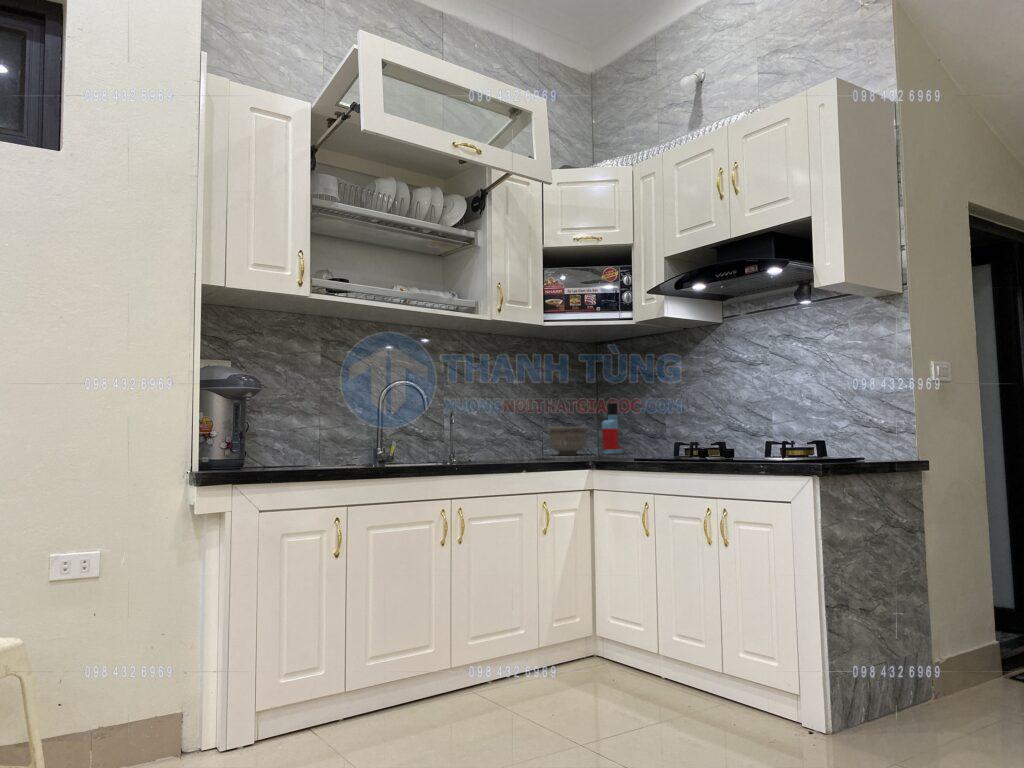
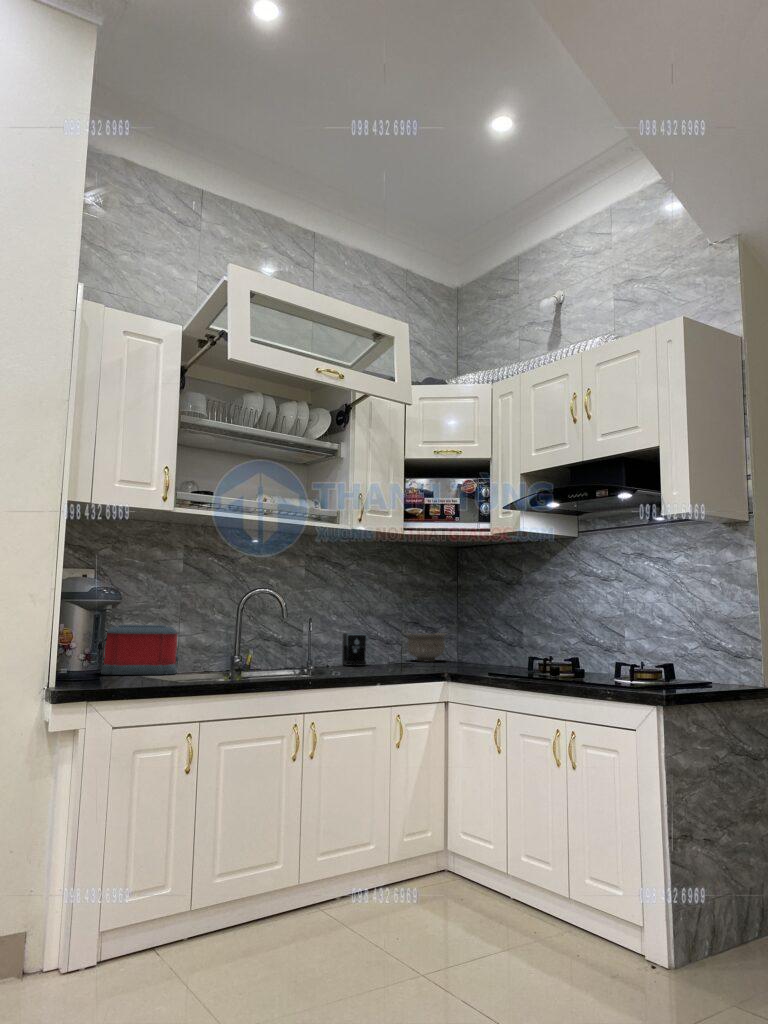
bottle: present [602,403,623,454] -> none [461,610,483,661]
toaster: none [240,417,321,466] -> present [101,625,179,675]
coffee maker: none [484,426,538,458] -> present [342,633,394,666]

